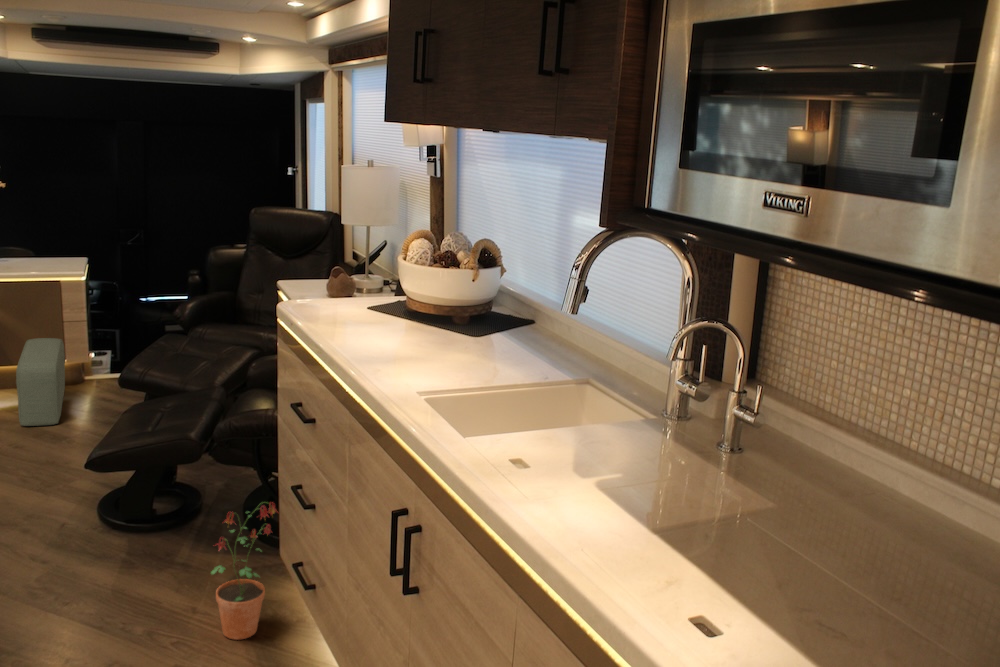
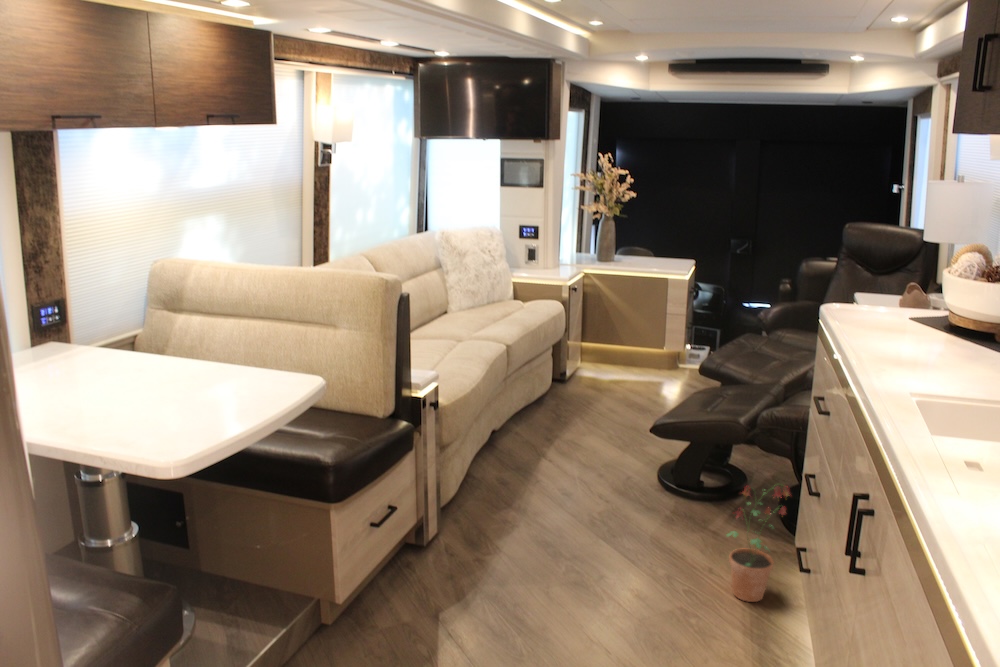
pouf: present [16,338,65,426] -> none [621,328,663,399]

